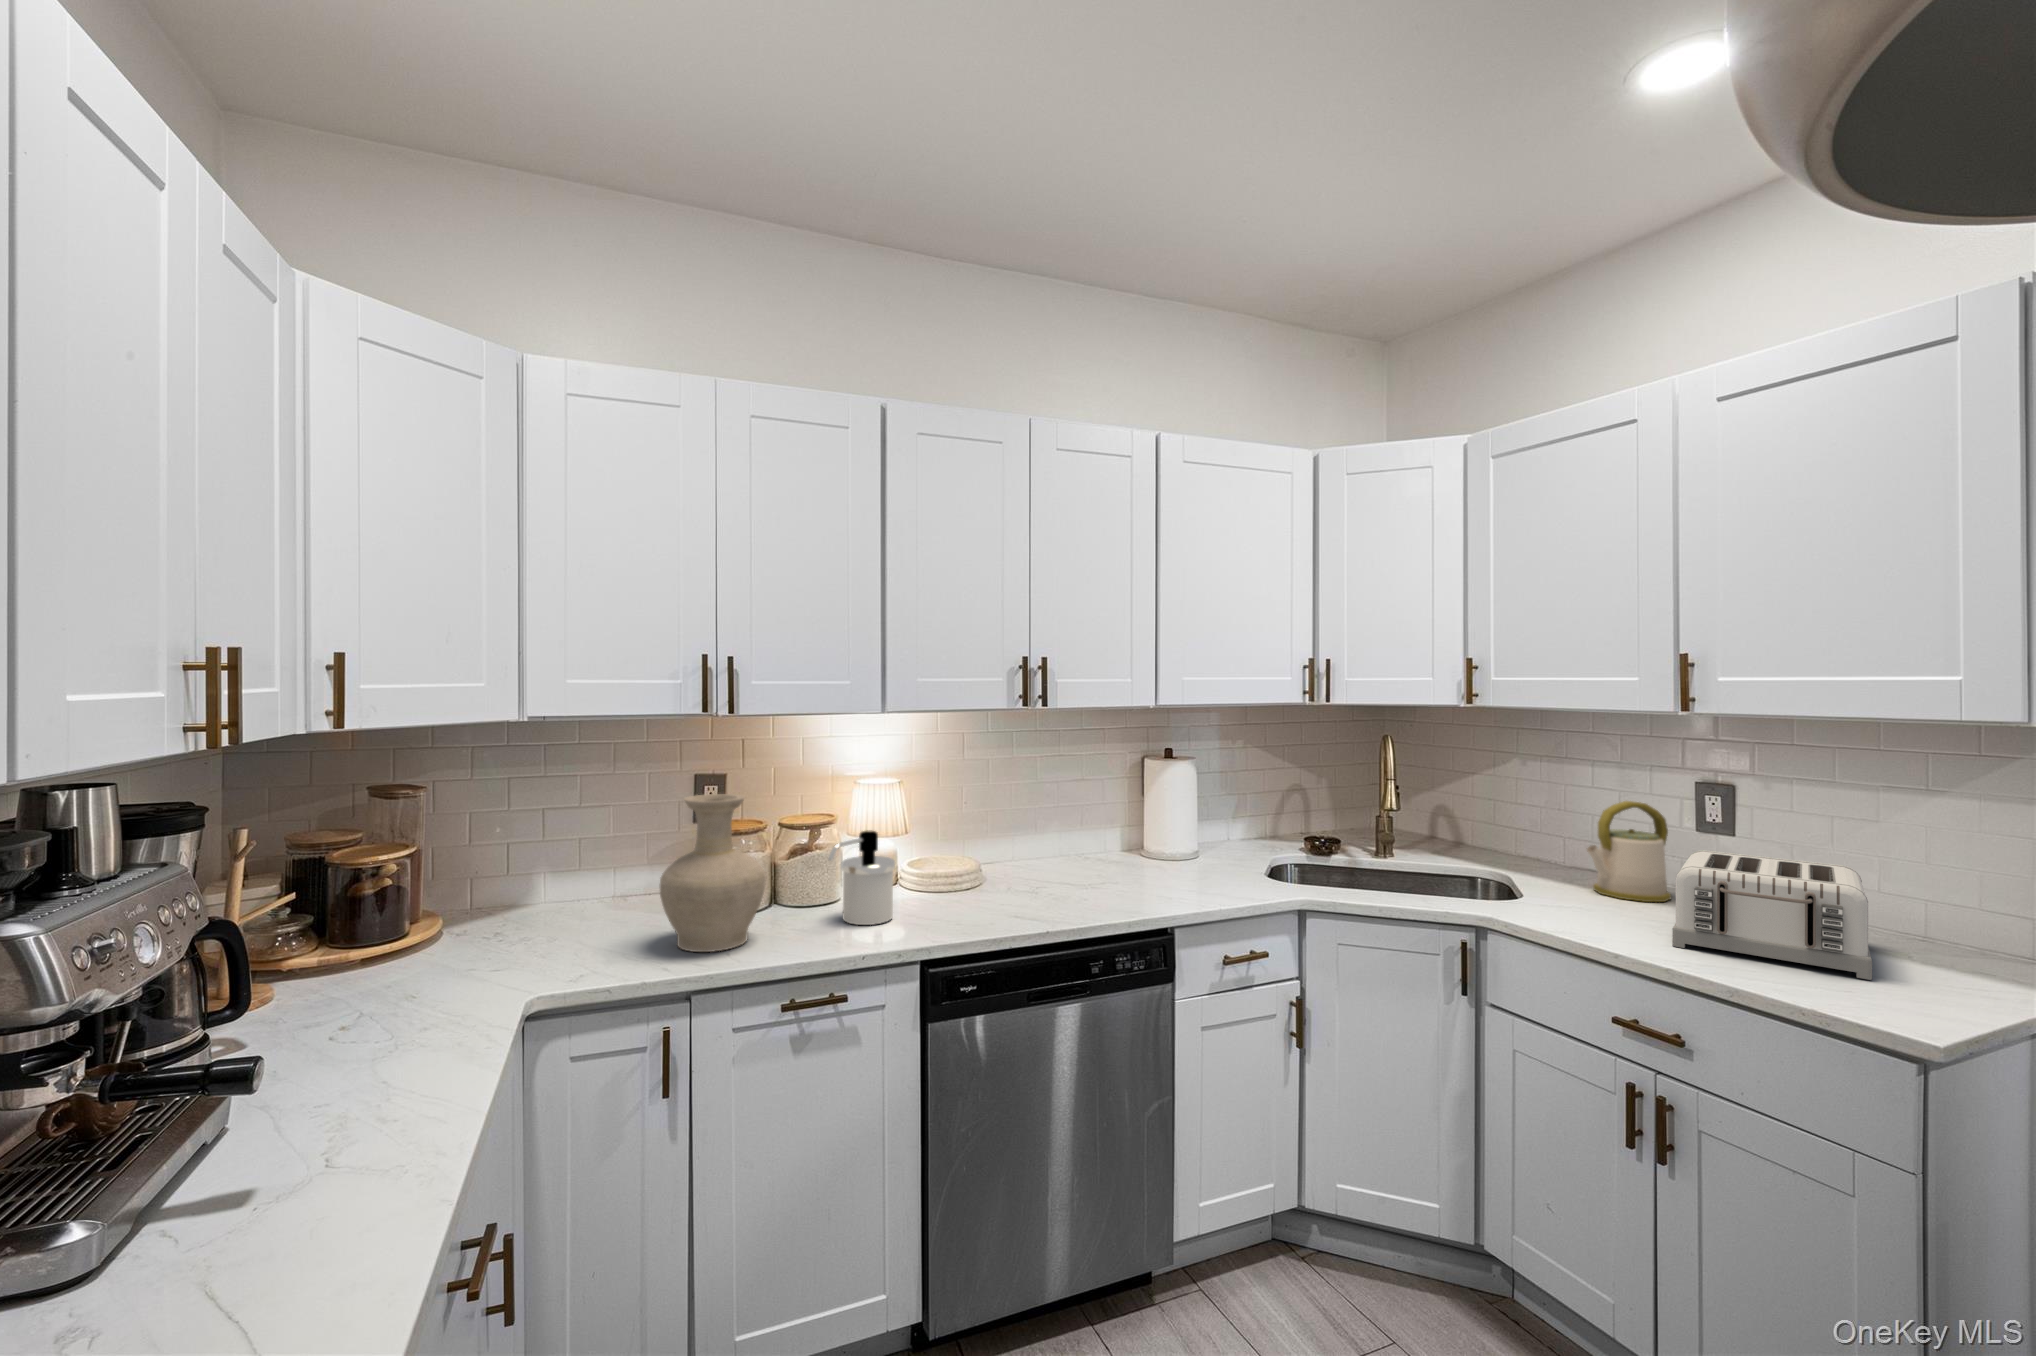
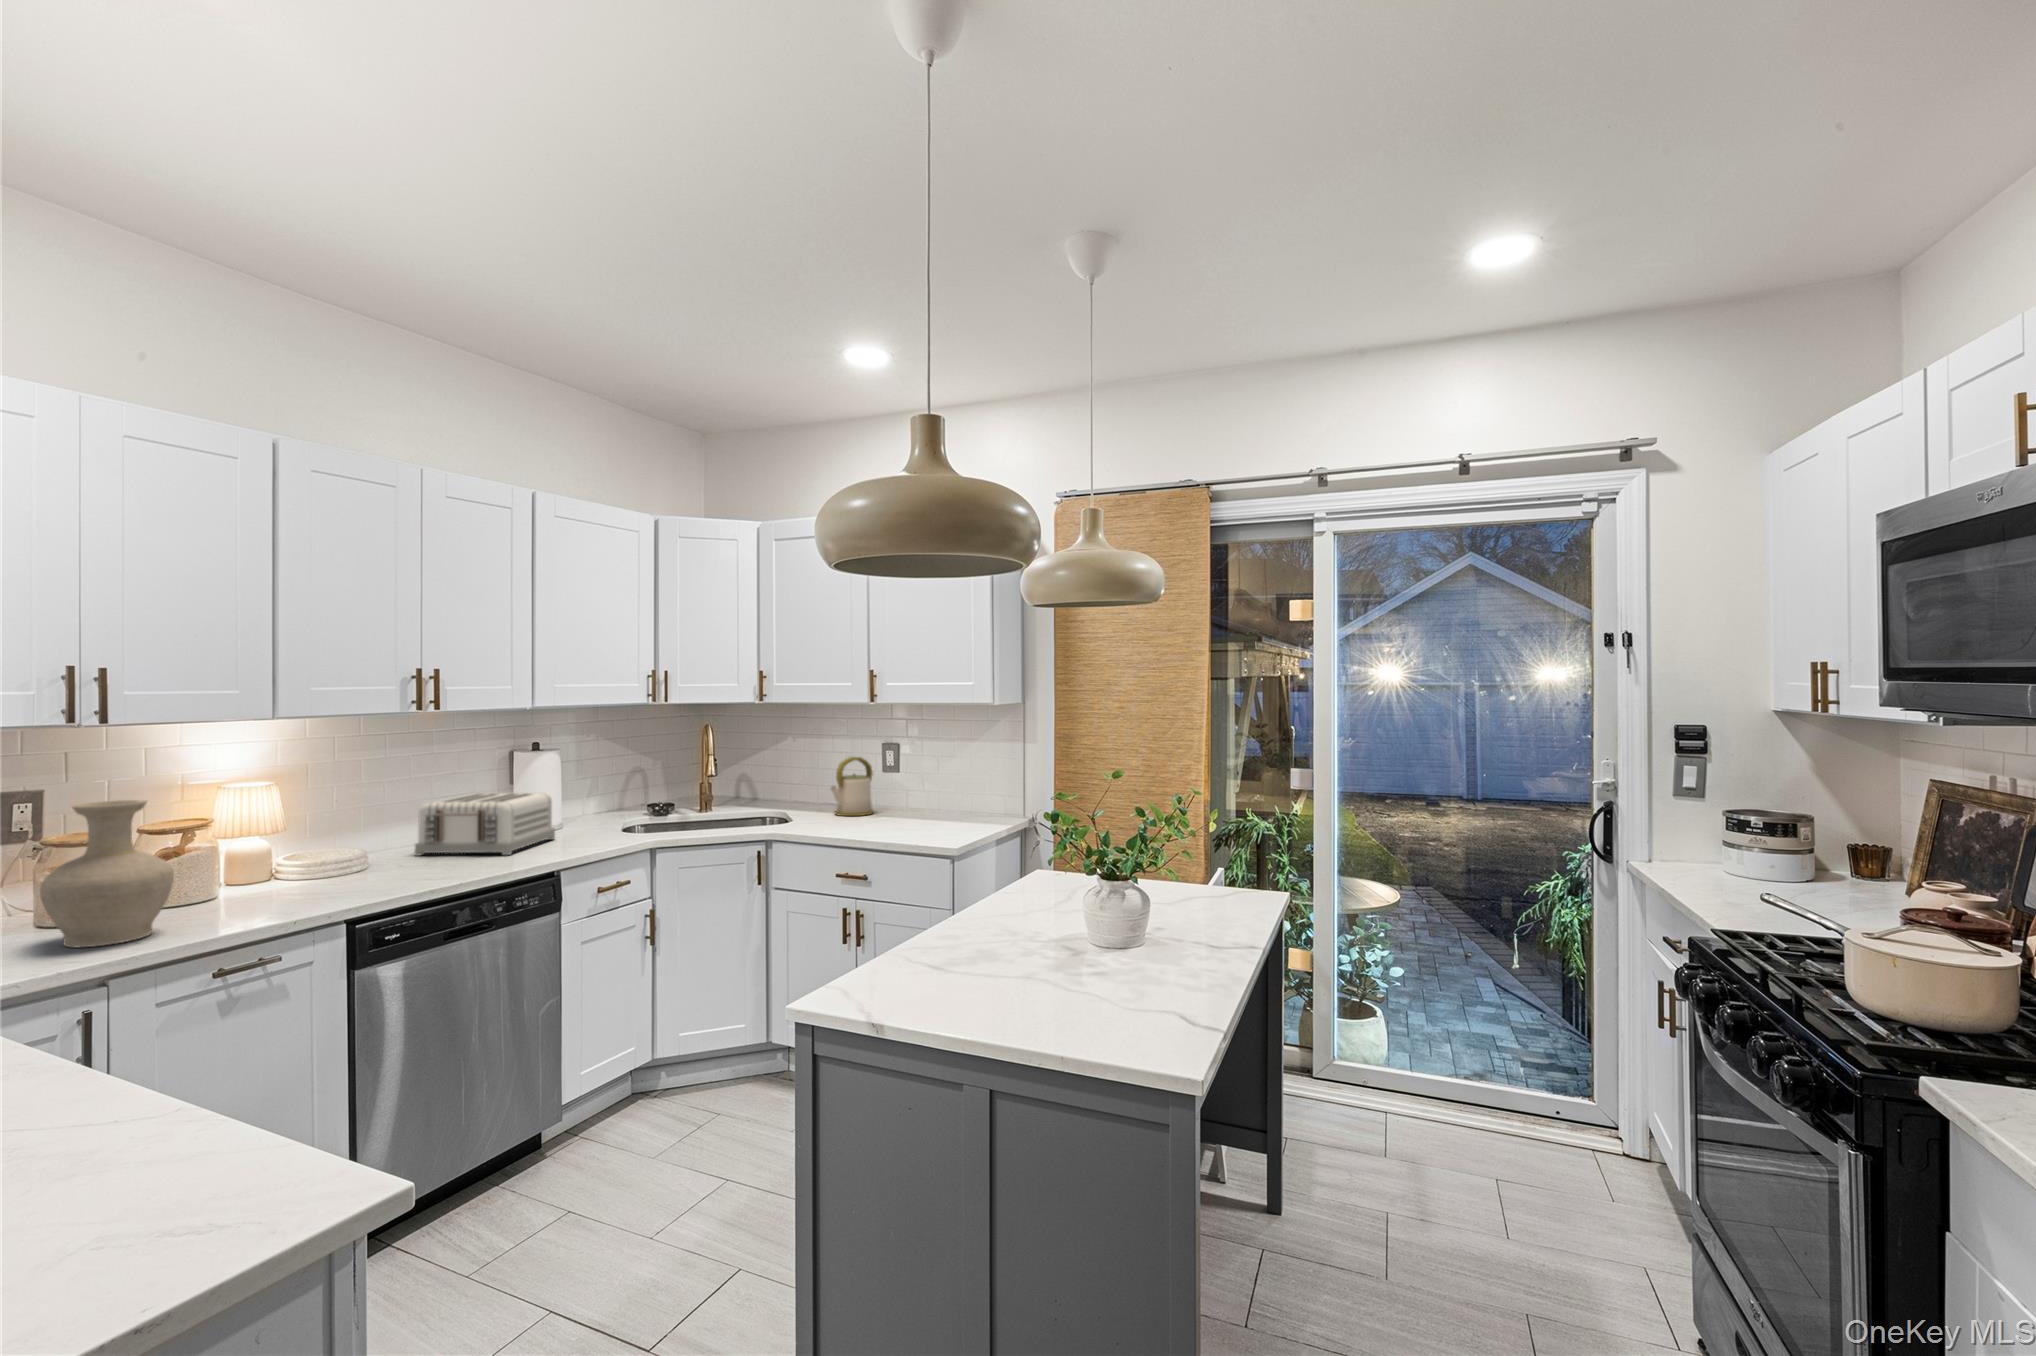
soap dispenser: present [829,831,895,925] -> none [239,824,302,907]
toaster: present [1672,850,1872,980] -> present [415,793,555,856]

